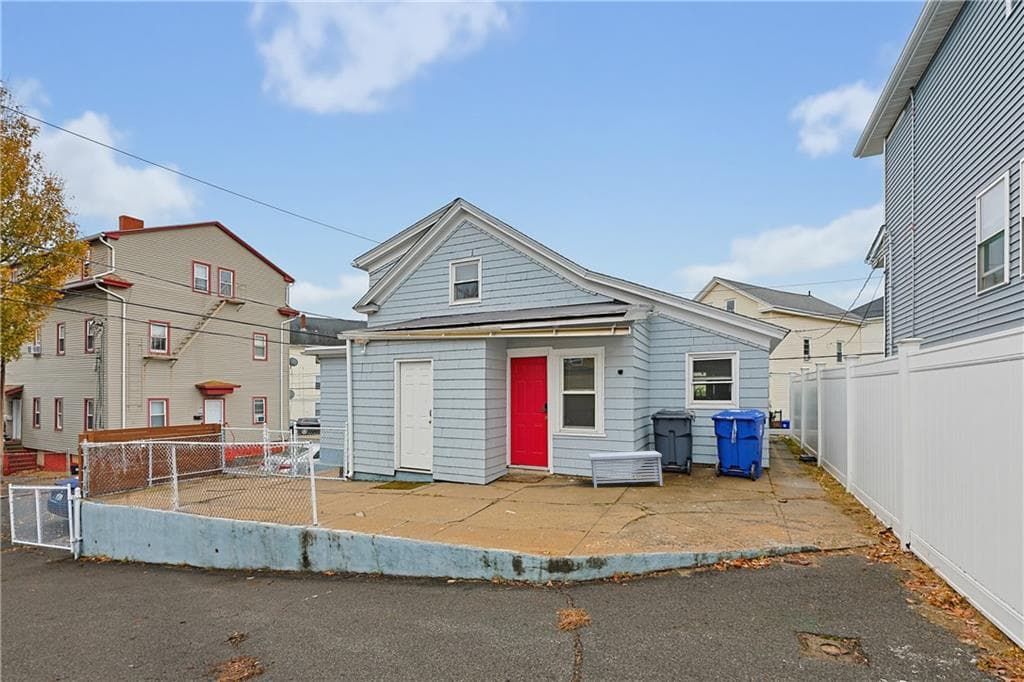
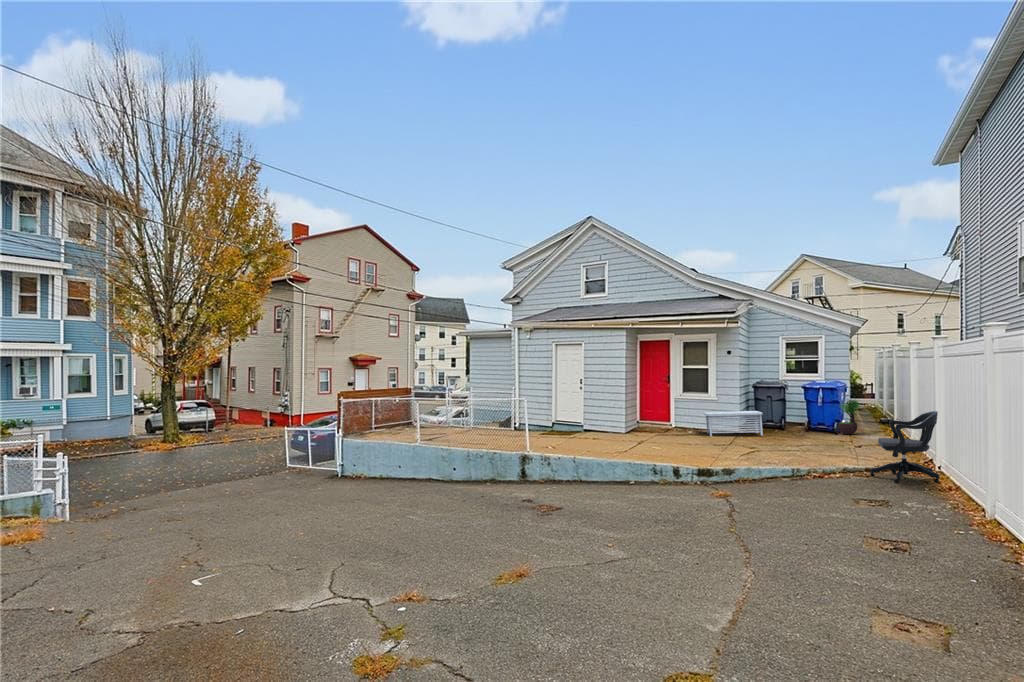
potted tree: none [756,430,785,481] -> present [838,400,859,434]
chair: none [813,461,925,586] -> present [870,411,940,483]

